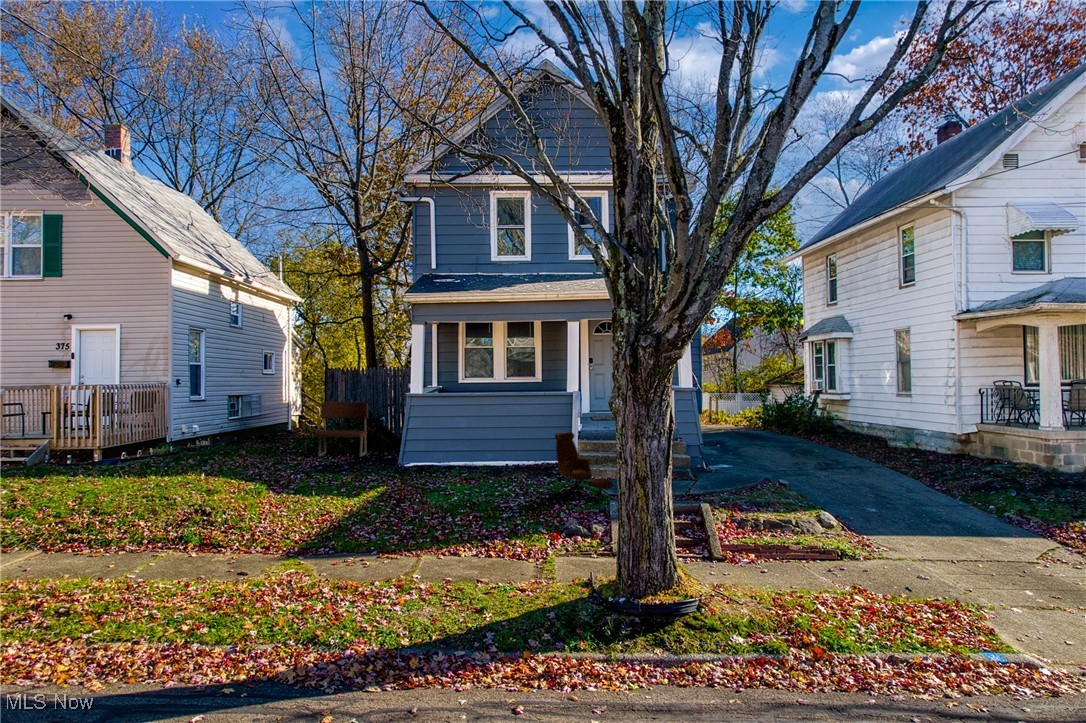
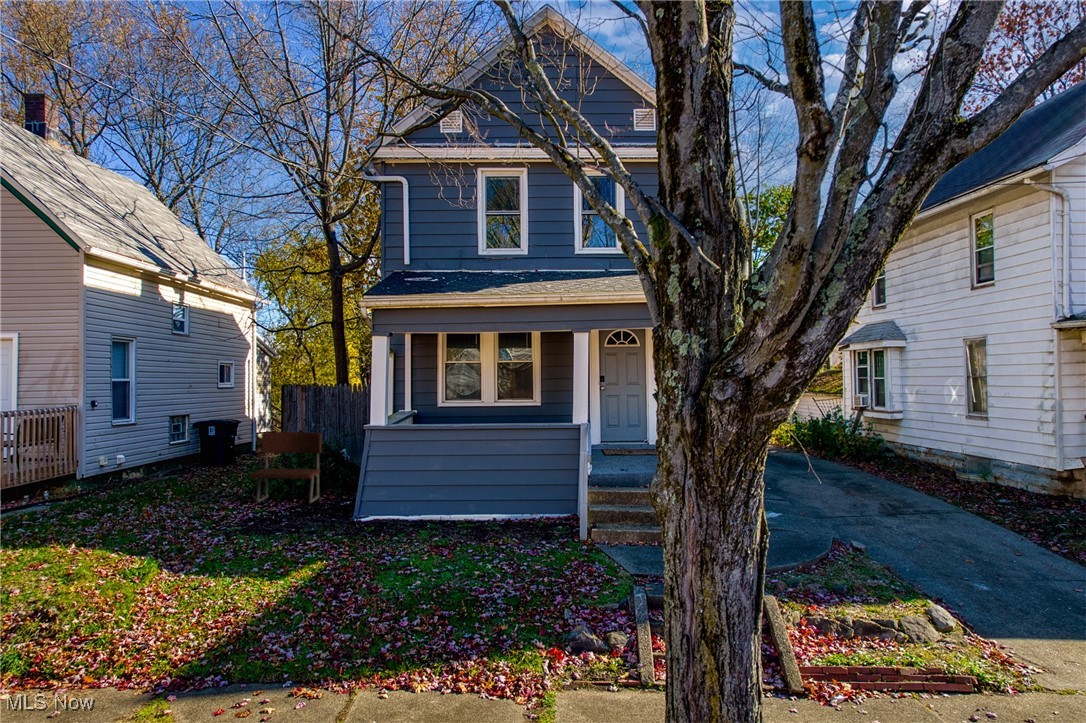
lounge chair: present [555,432,613,497] -> none [558,482,637,580]

